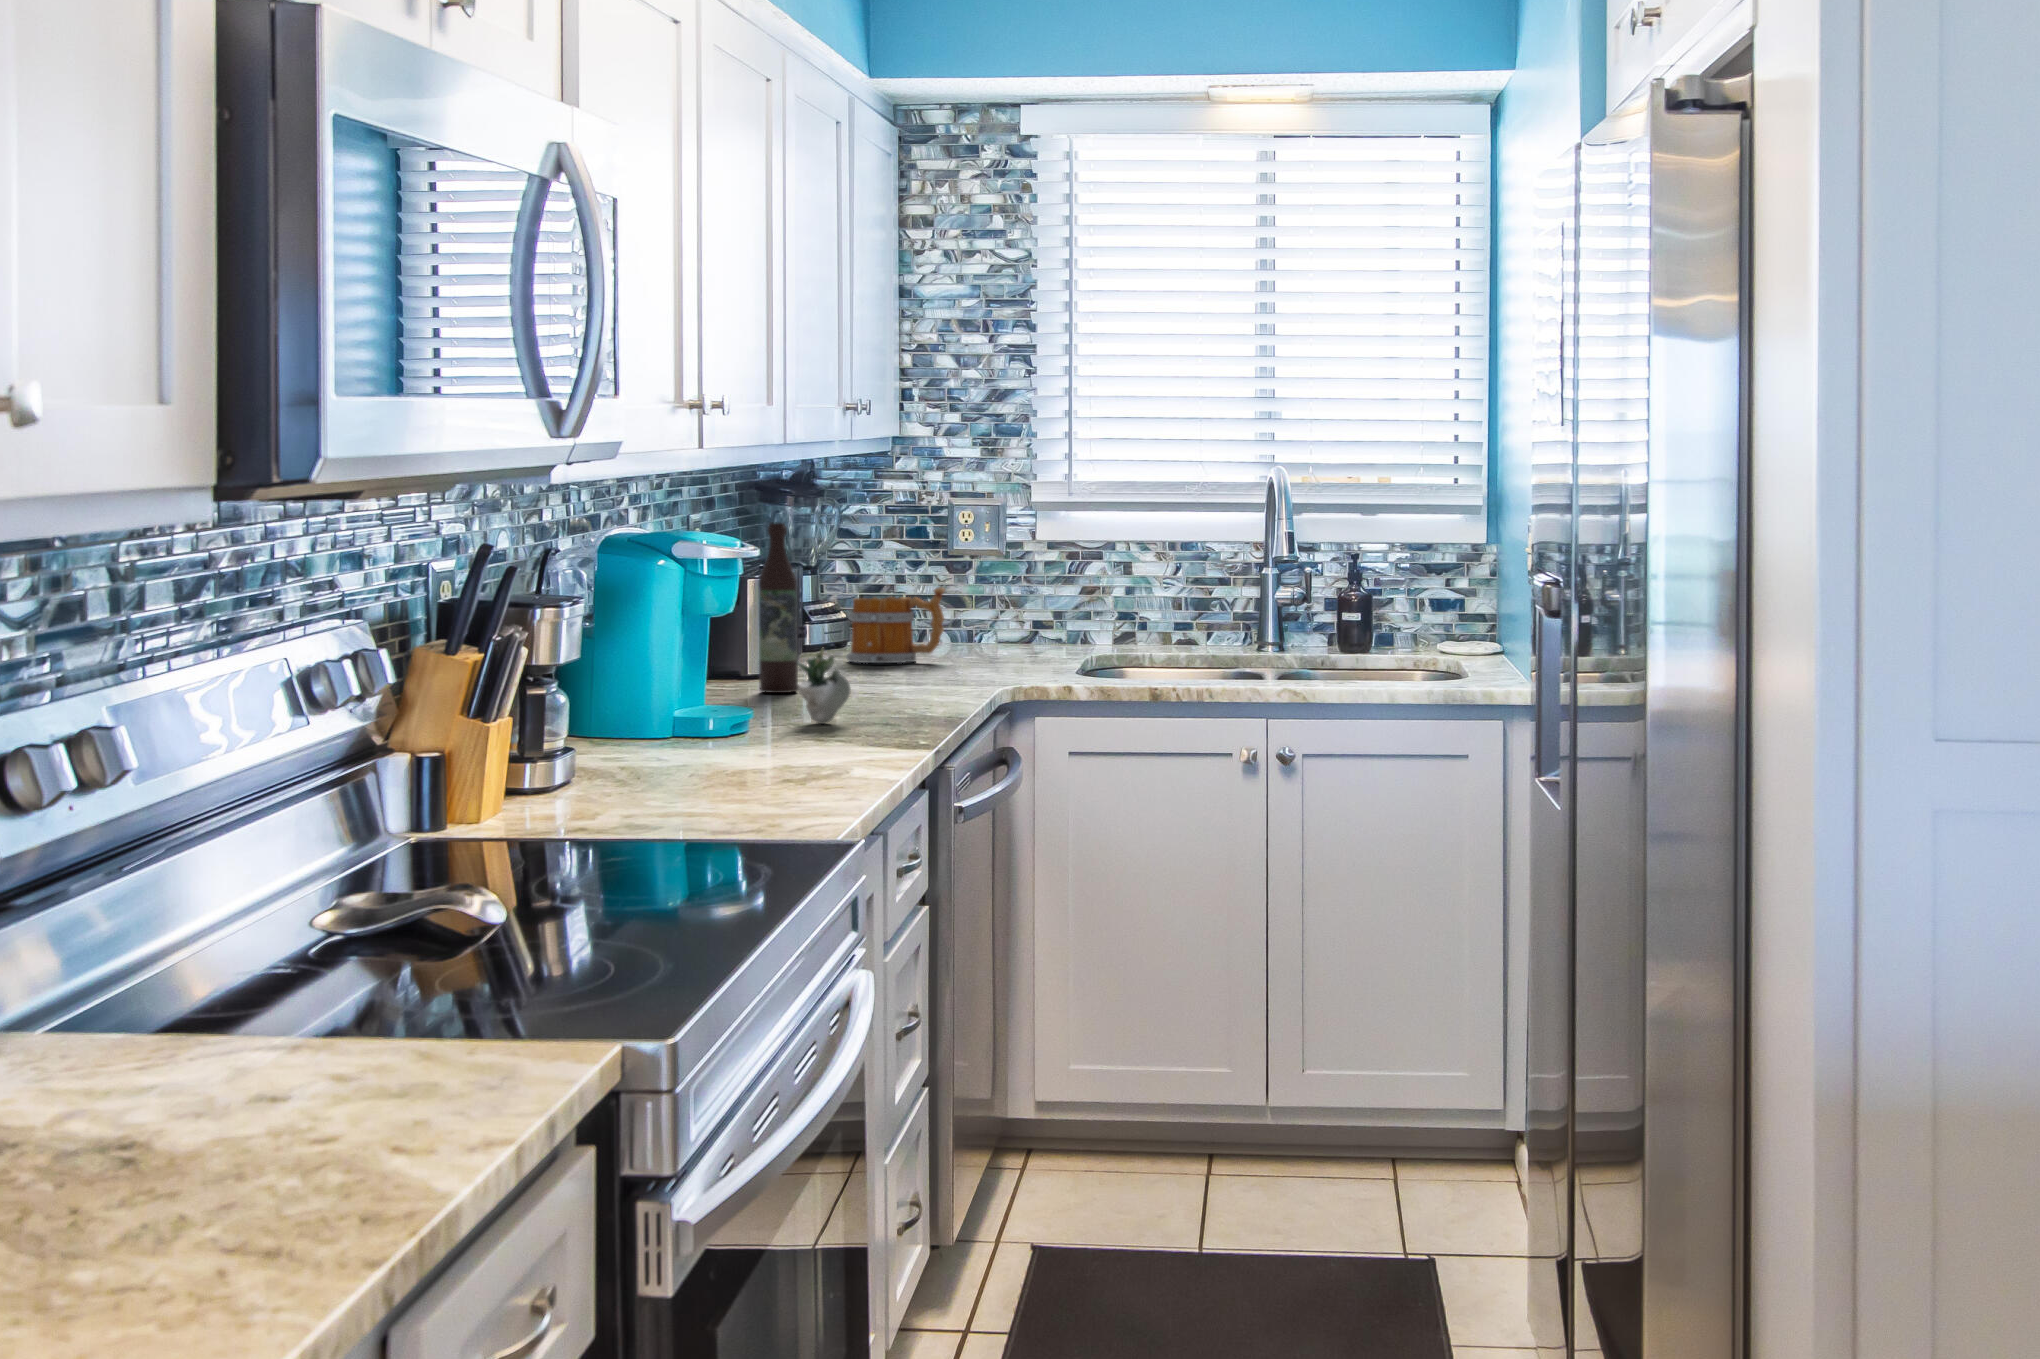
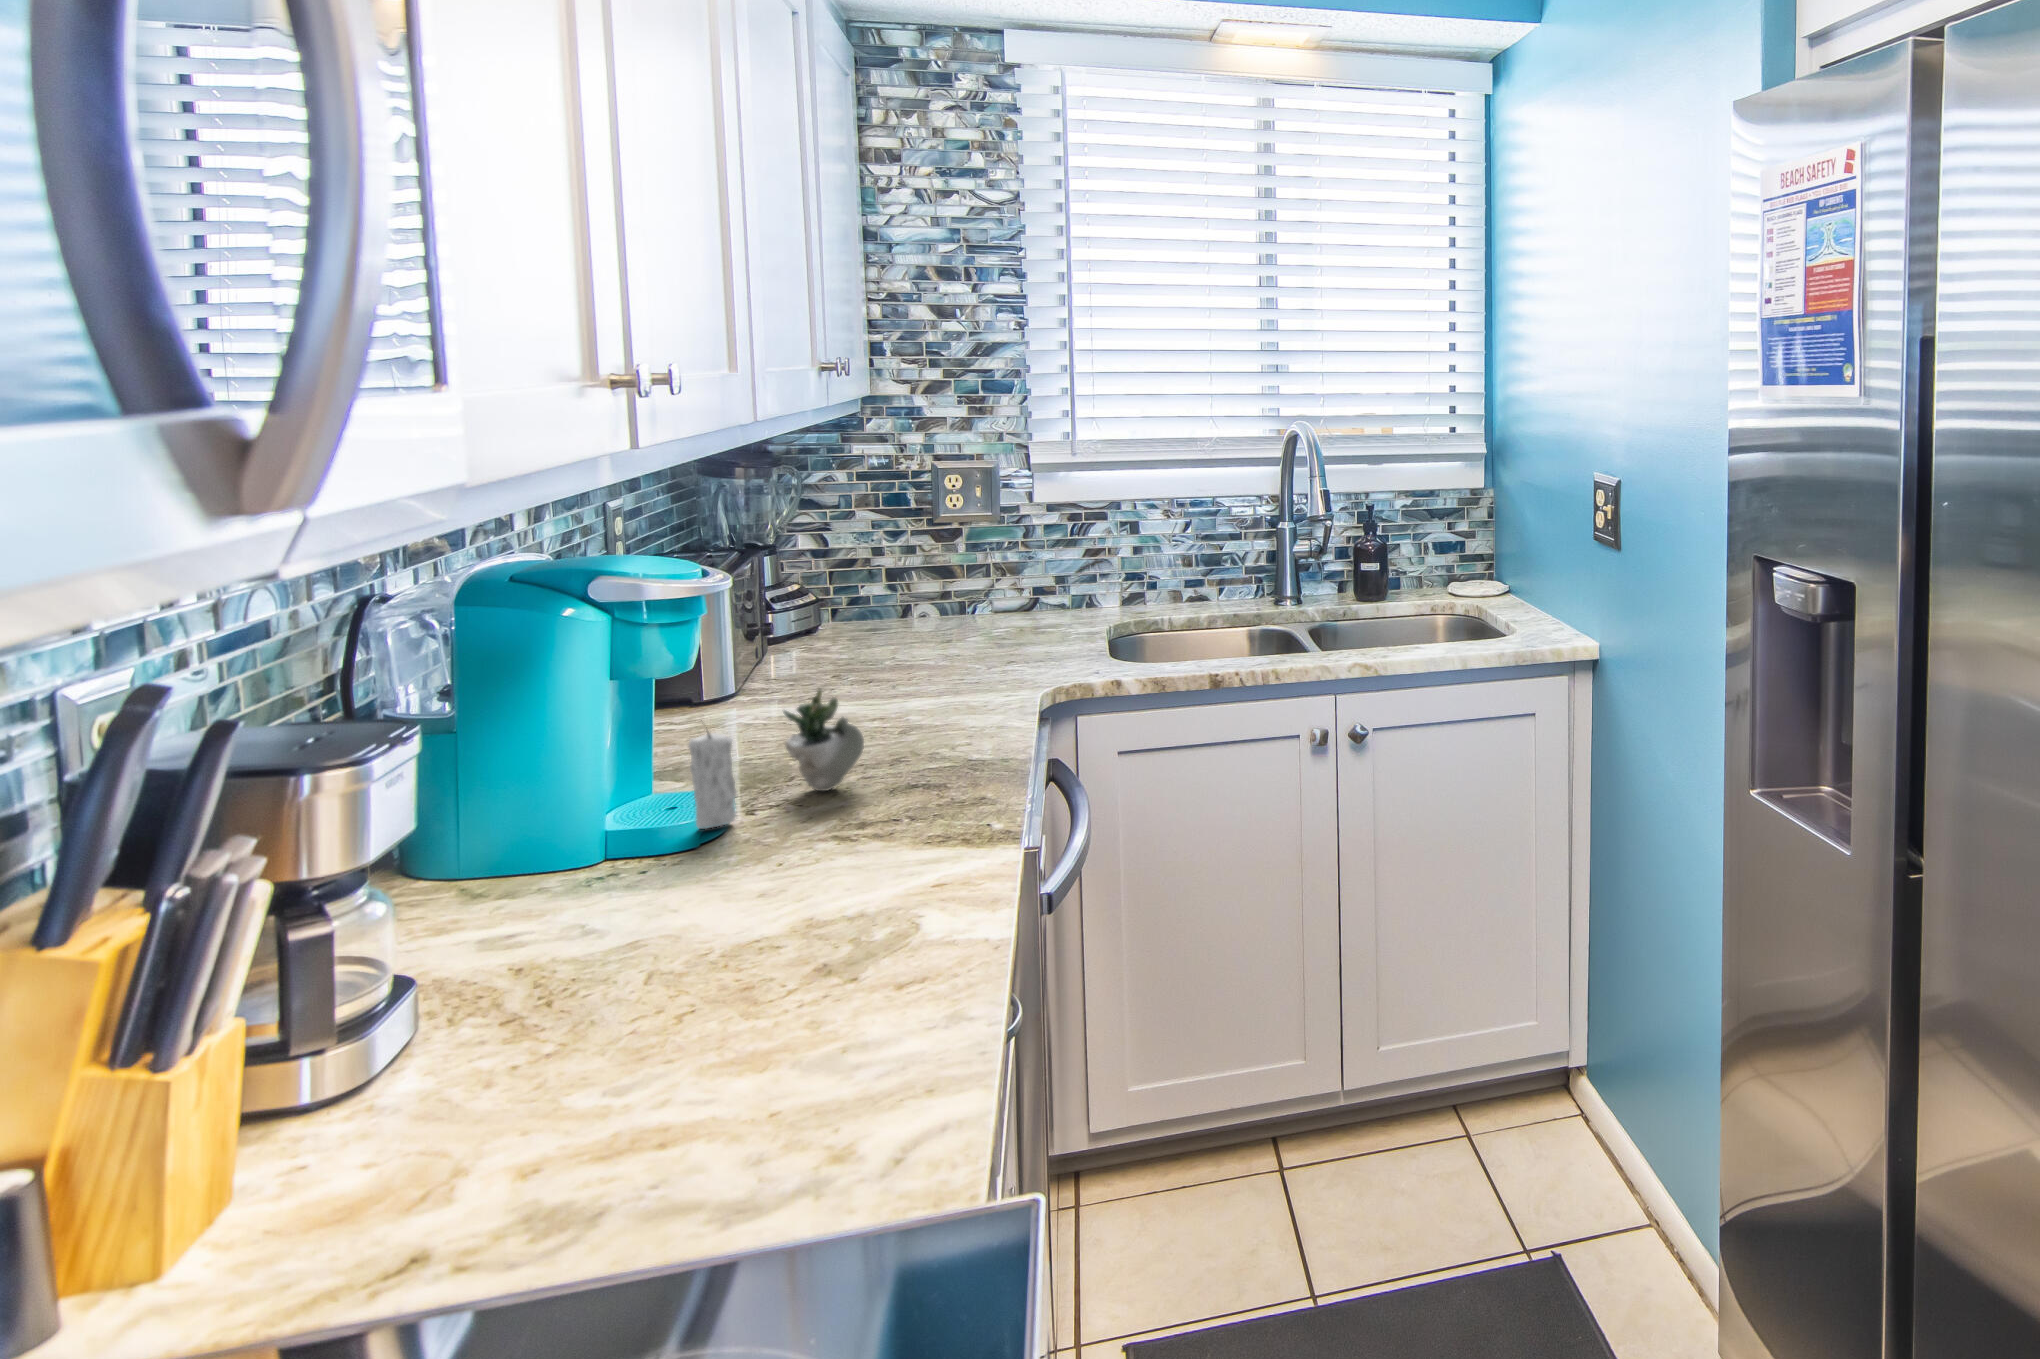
wine bottle: present [758,522,798,693] -> none [713,507,775,724]
mug: present [846,587,945,663] -> none [825,562,944,654]
candle: none [735,655,763,733] -> present [688,727,736,829]

